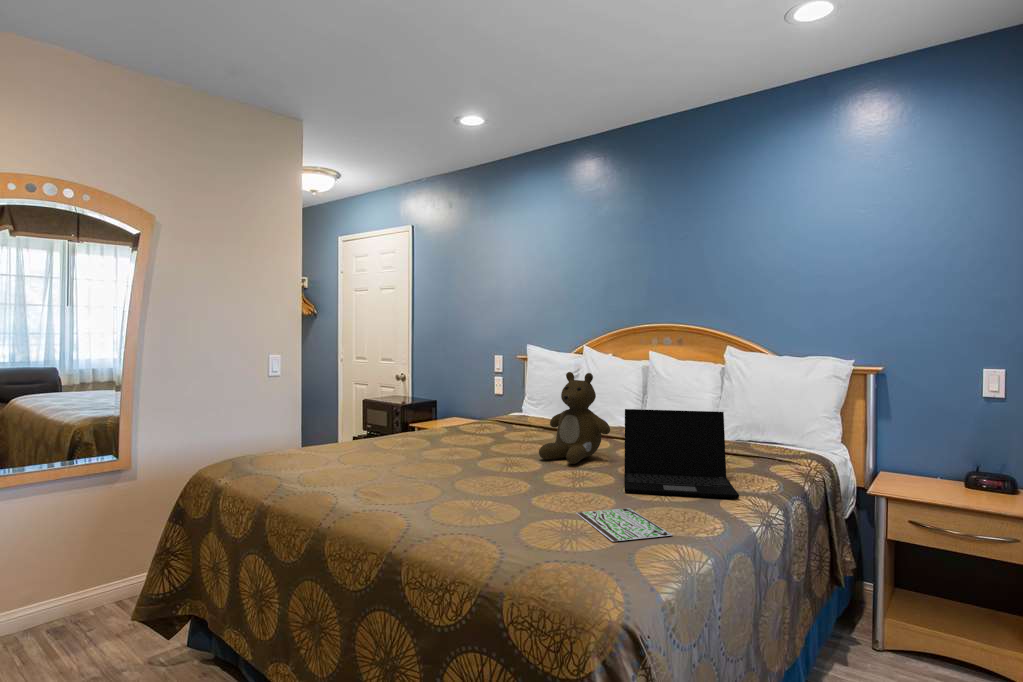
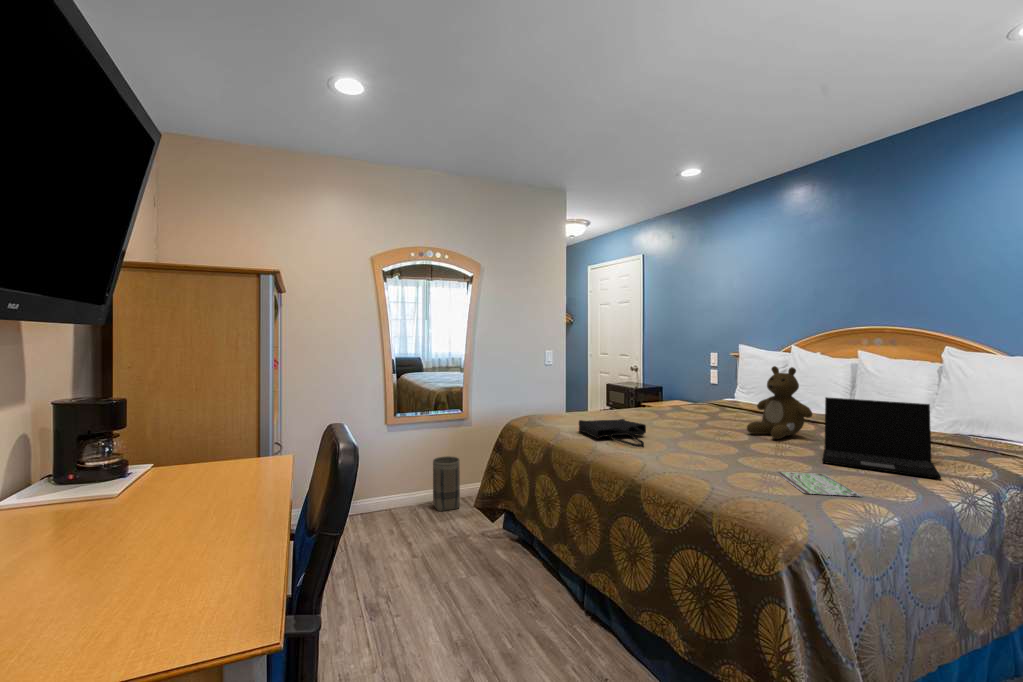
tote bag: none [312,453,412,496] -> present [579,419,646,447]
basket: none [53,536,109,636] -> present [433,456,460,511]

